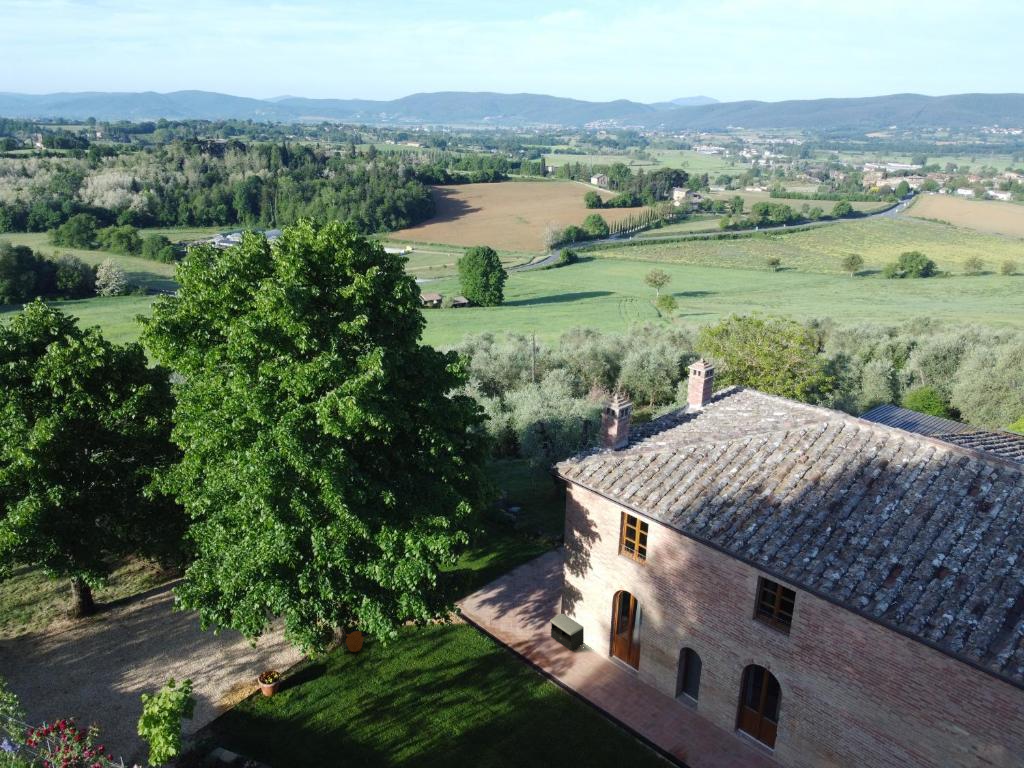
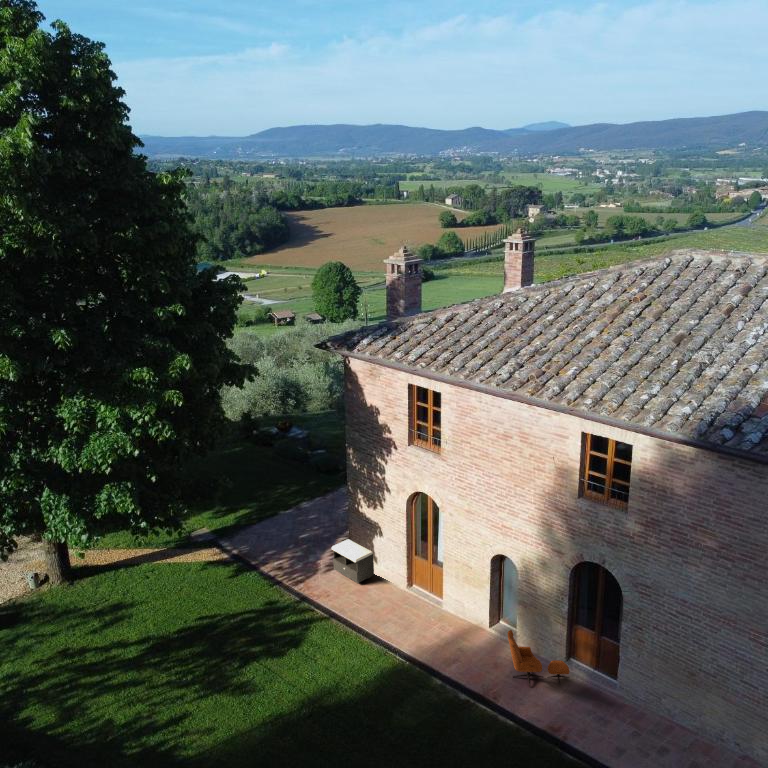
lounge chair: present [346,631,363,655] -> present [508,630,569,687]

